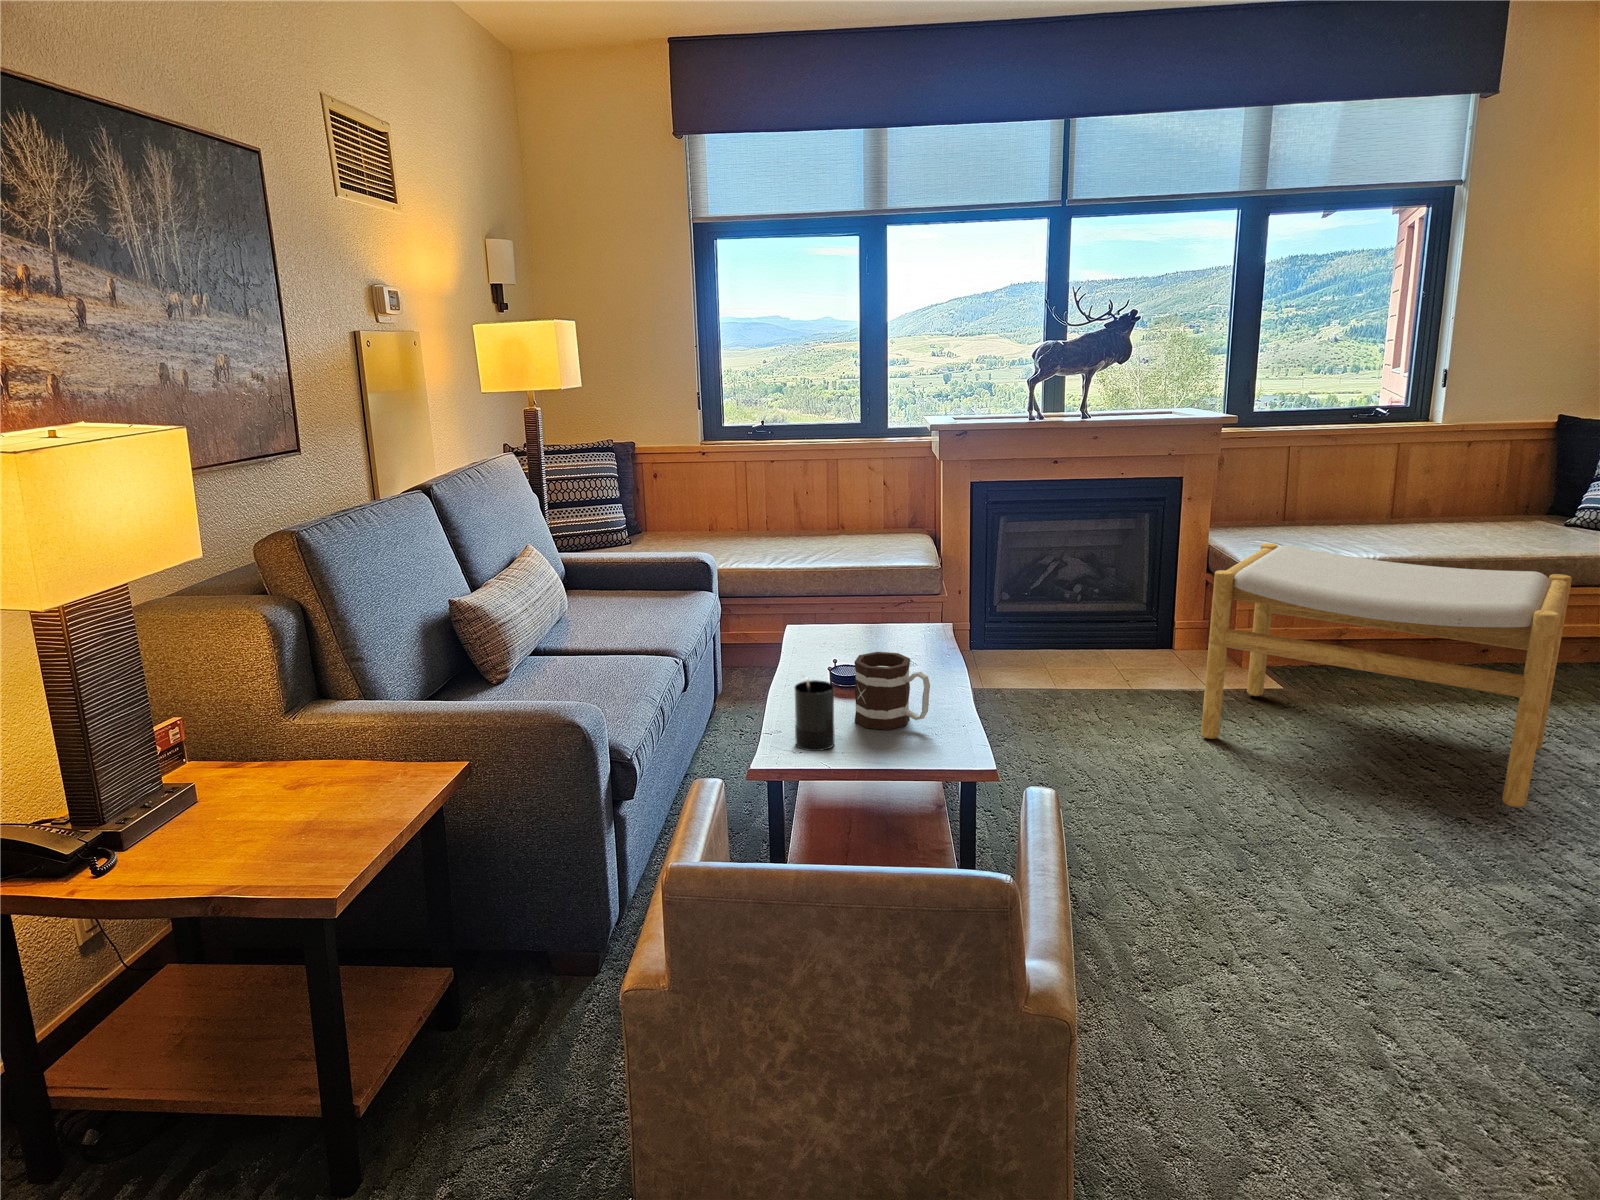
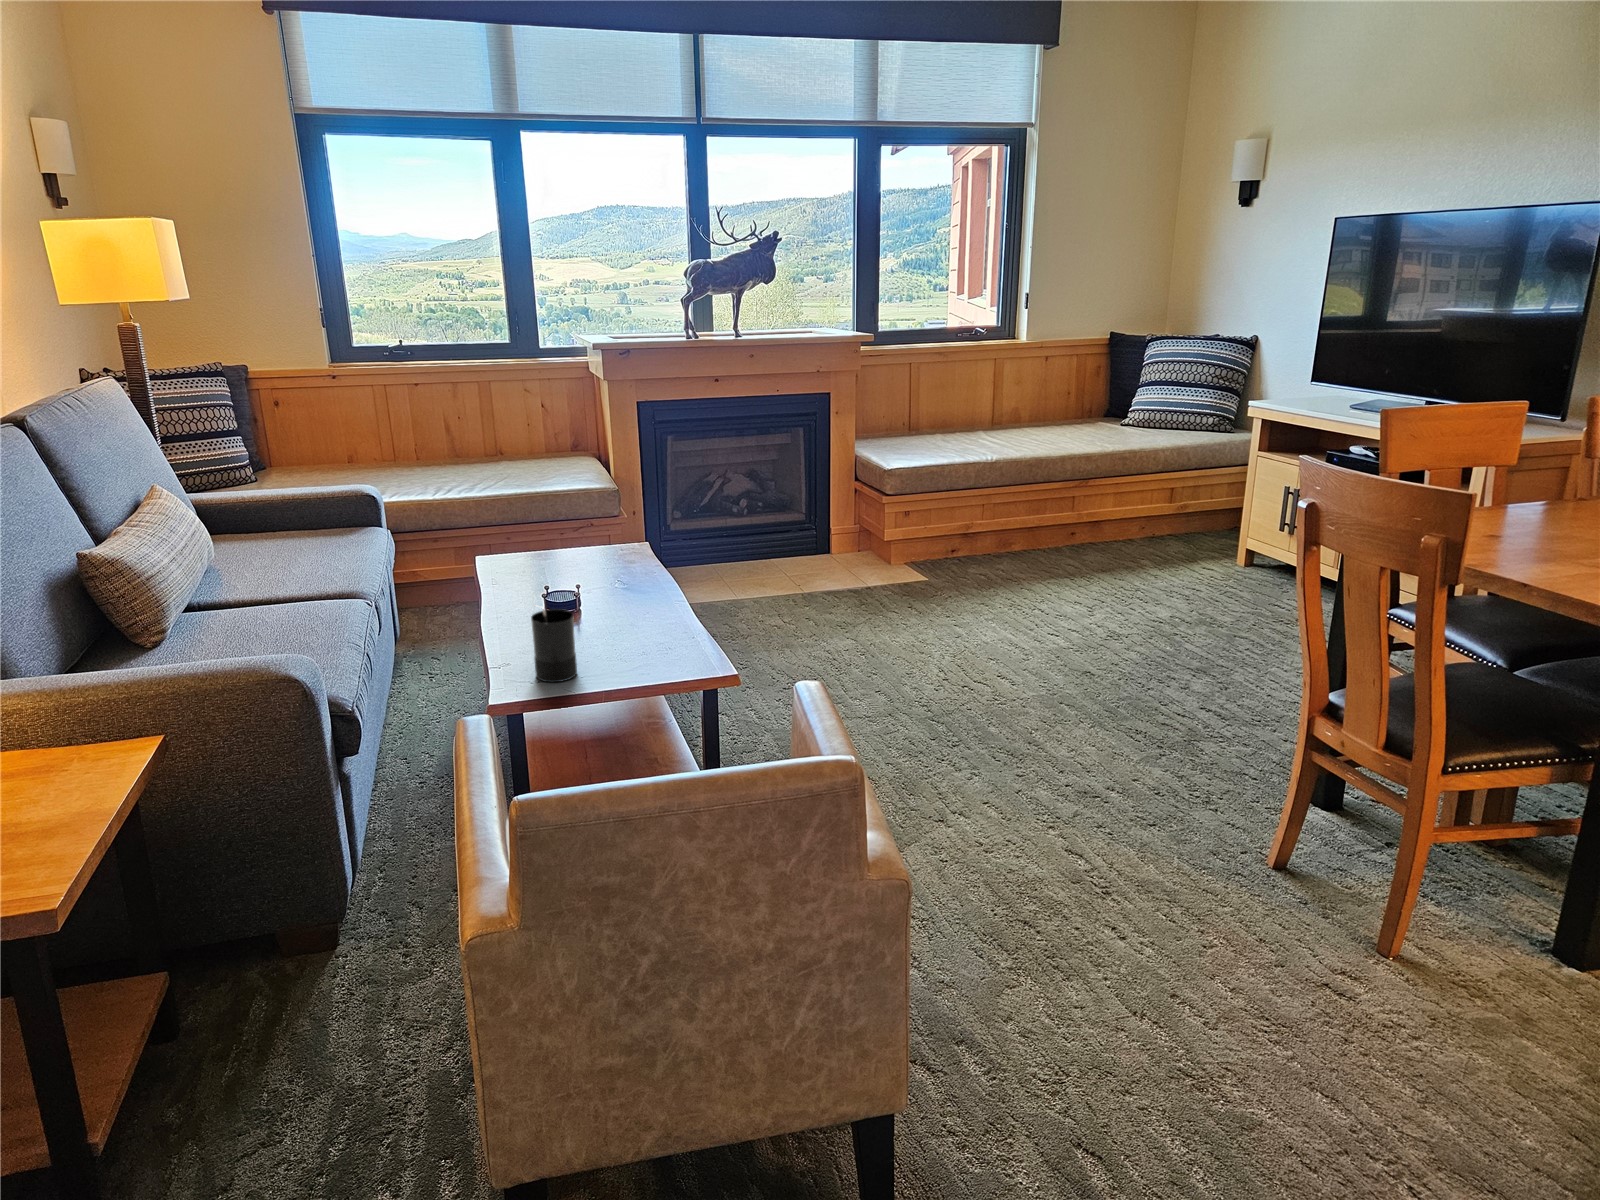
footstool: present [1201,543,1572,808] -> none [875,451,1146,657]
mug: present [854,652,930,730] -> none [586,574,666,652]

